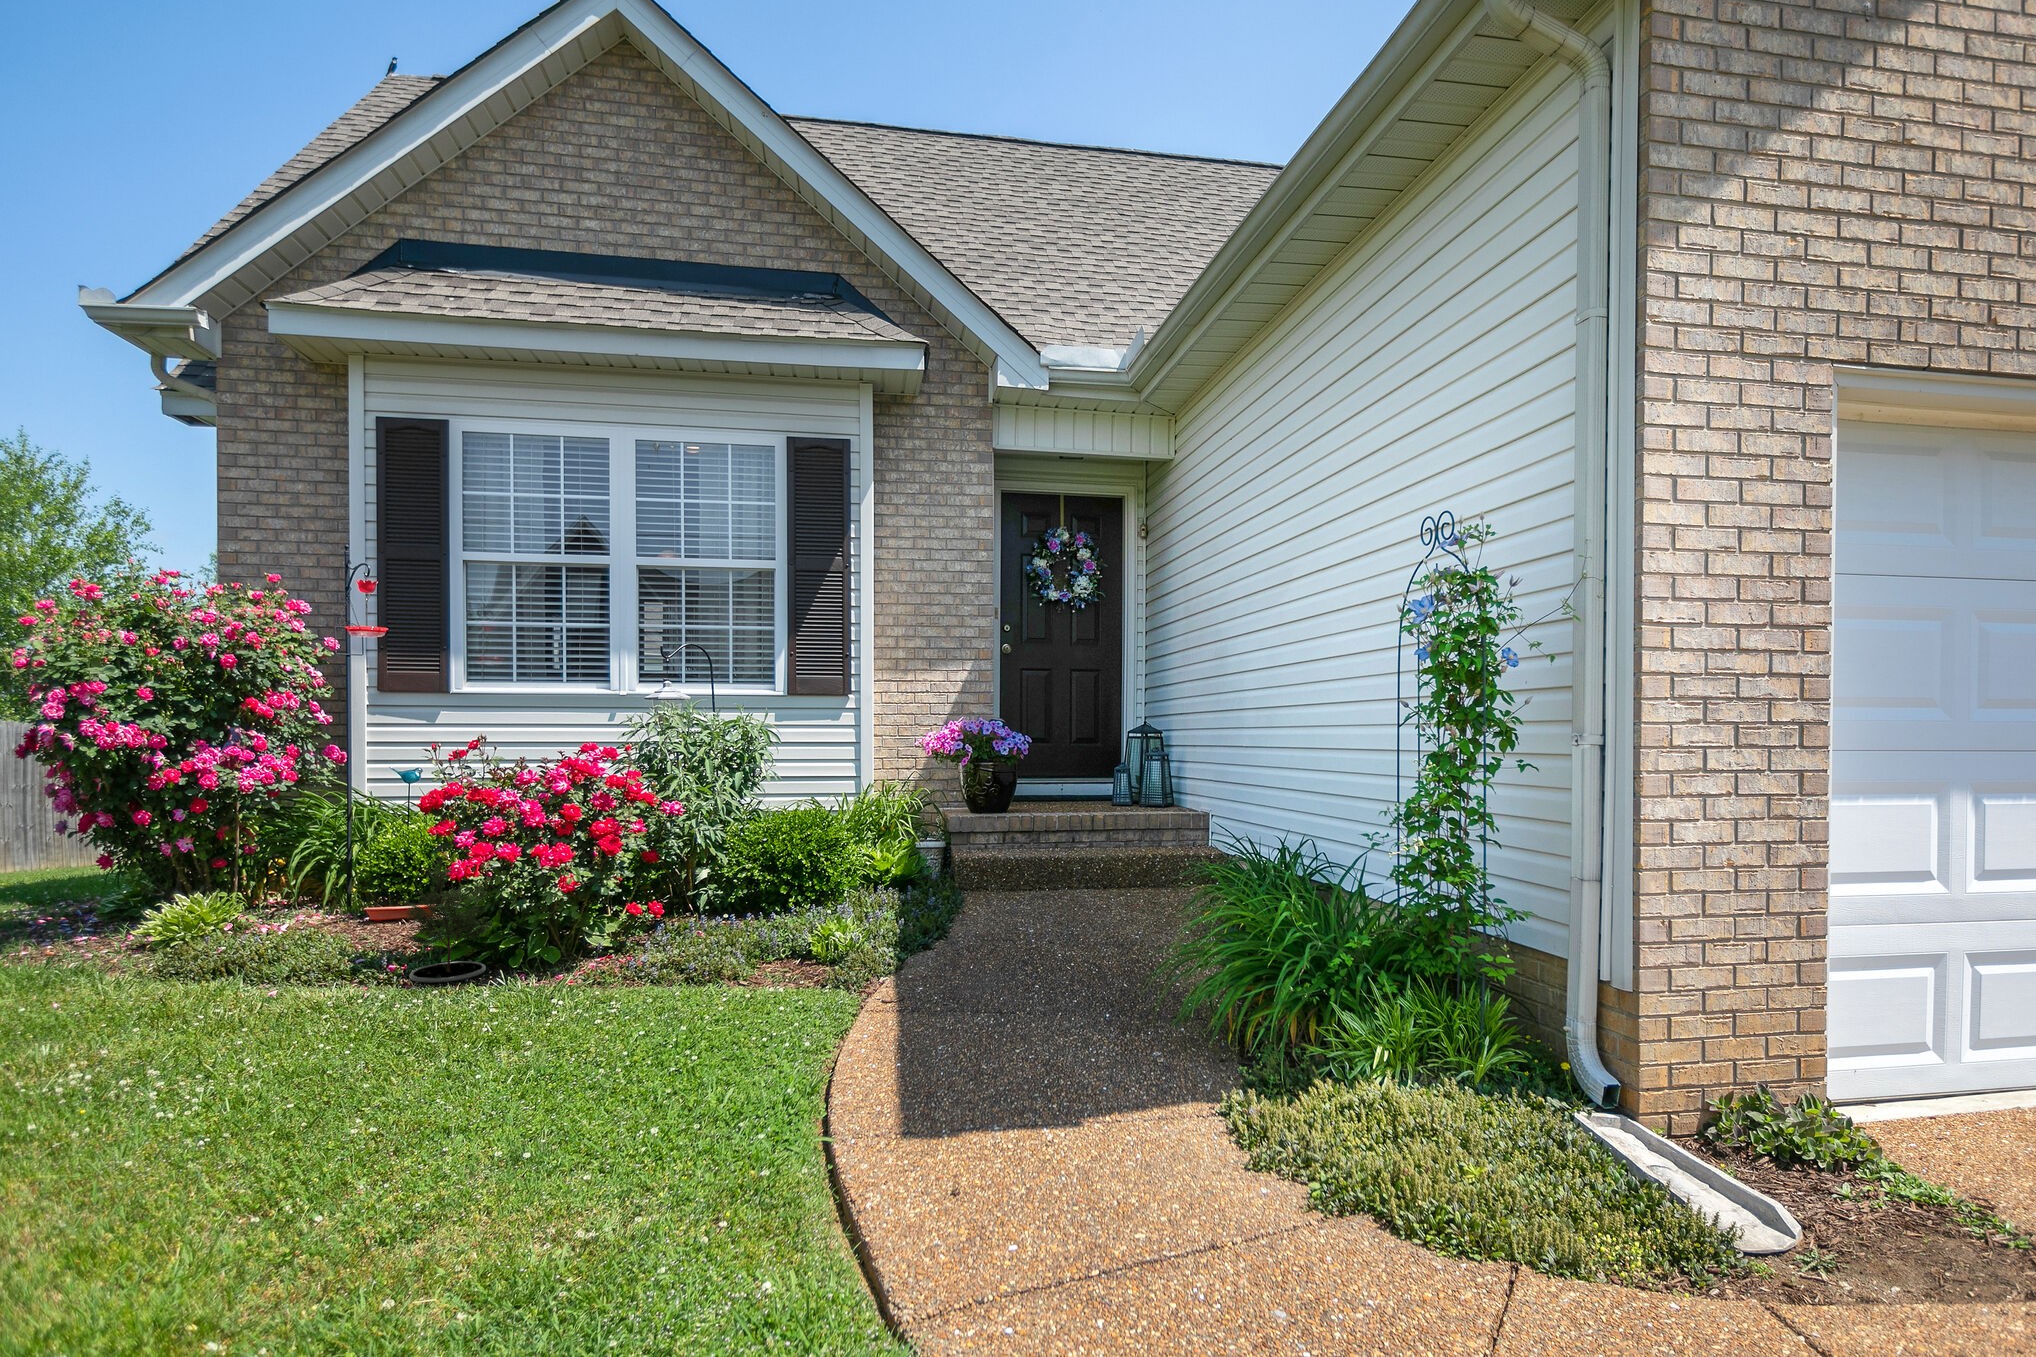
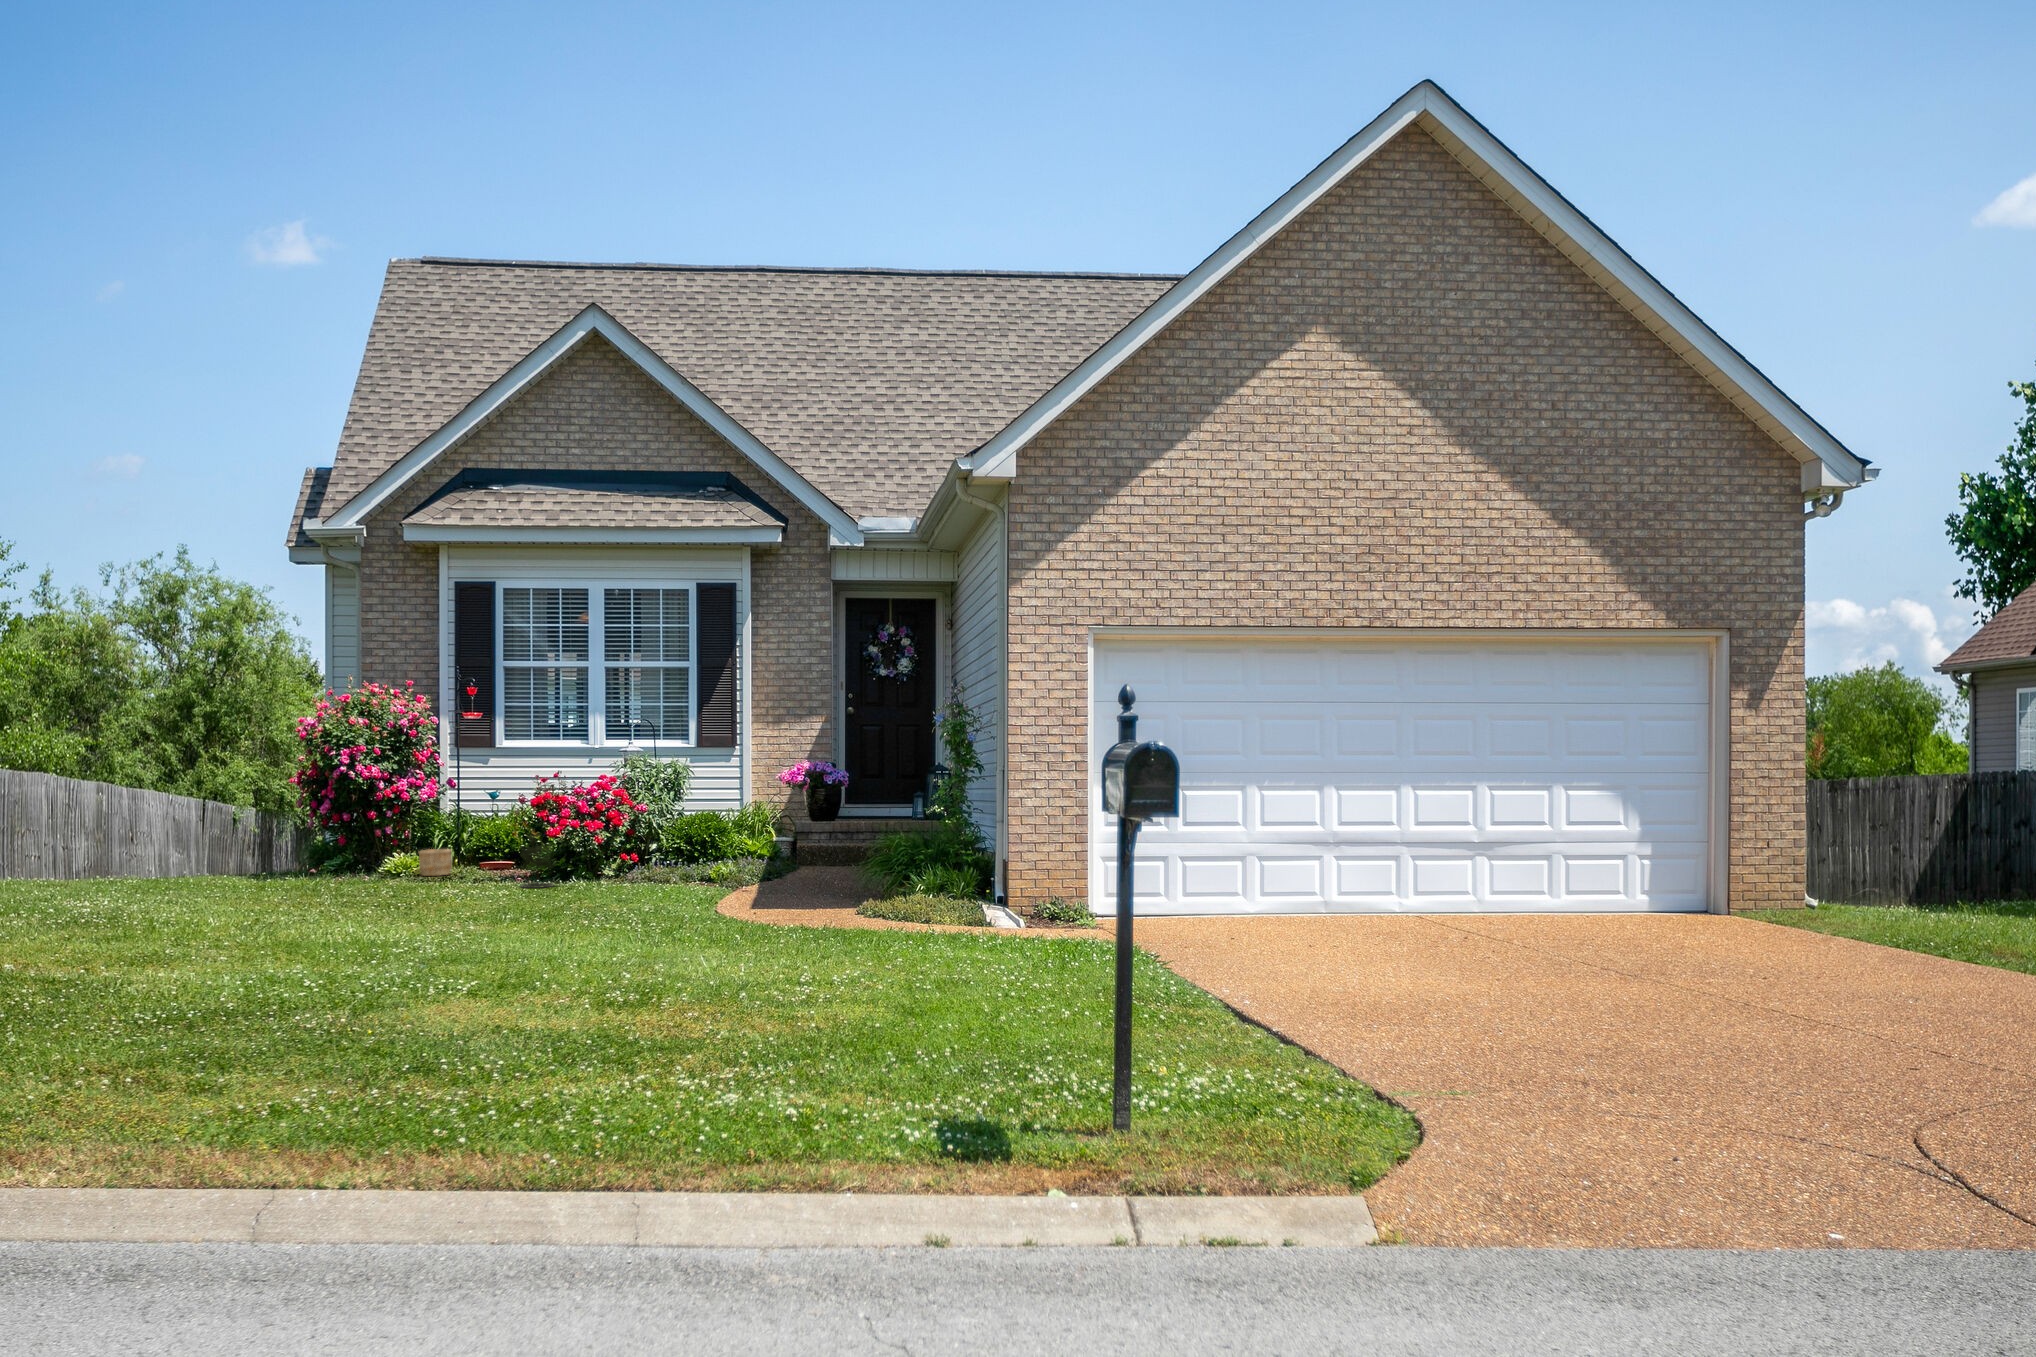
wooden bucket: none [277,871,345,925] -> present [419,849,452,876]

